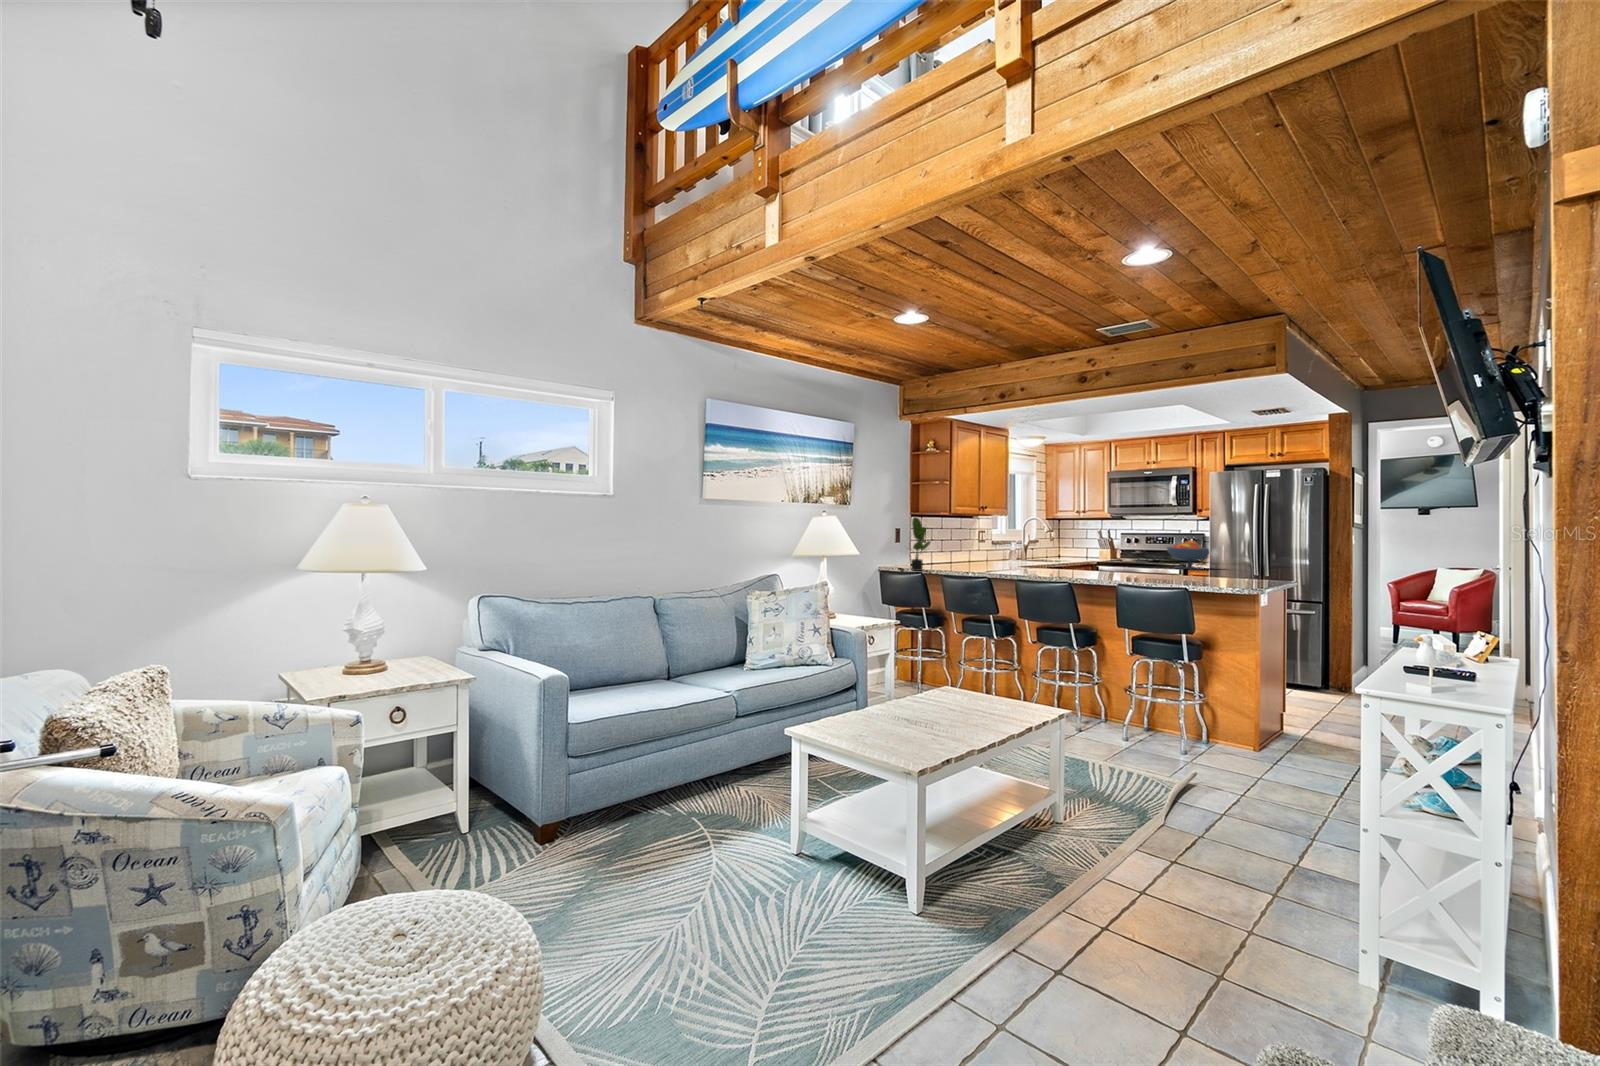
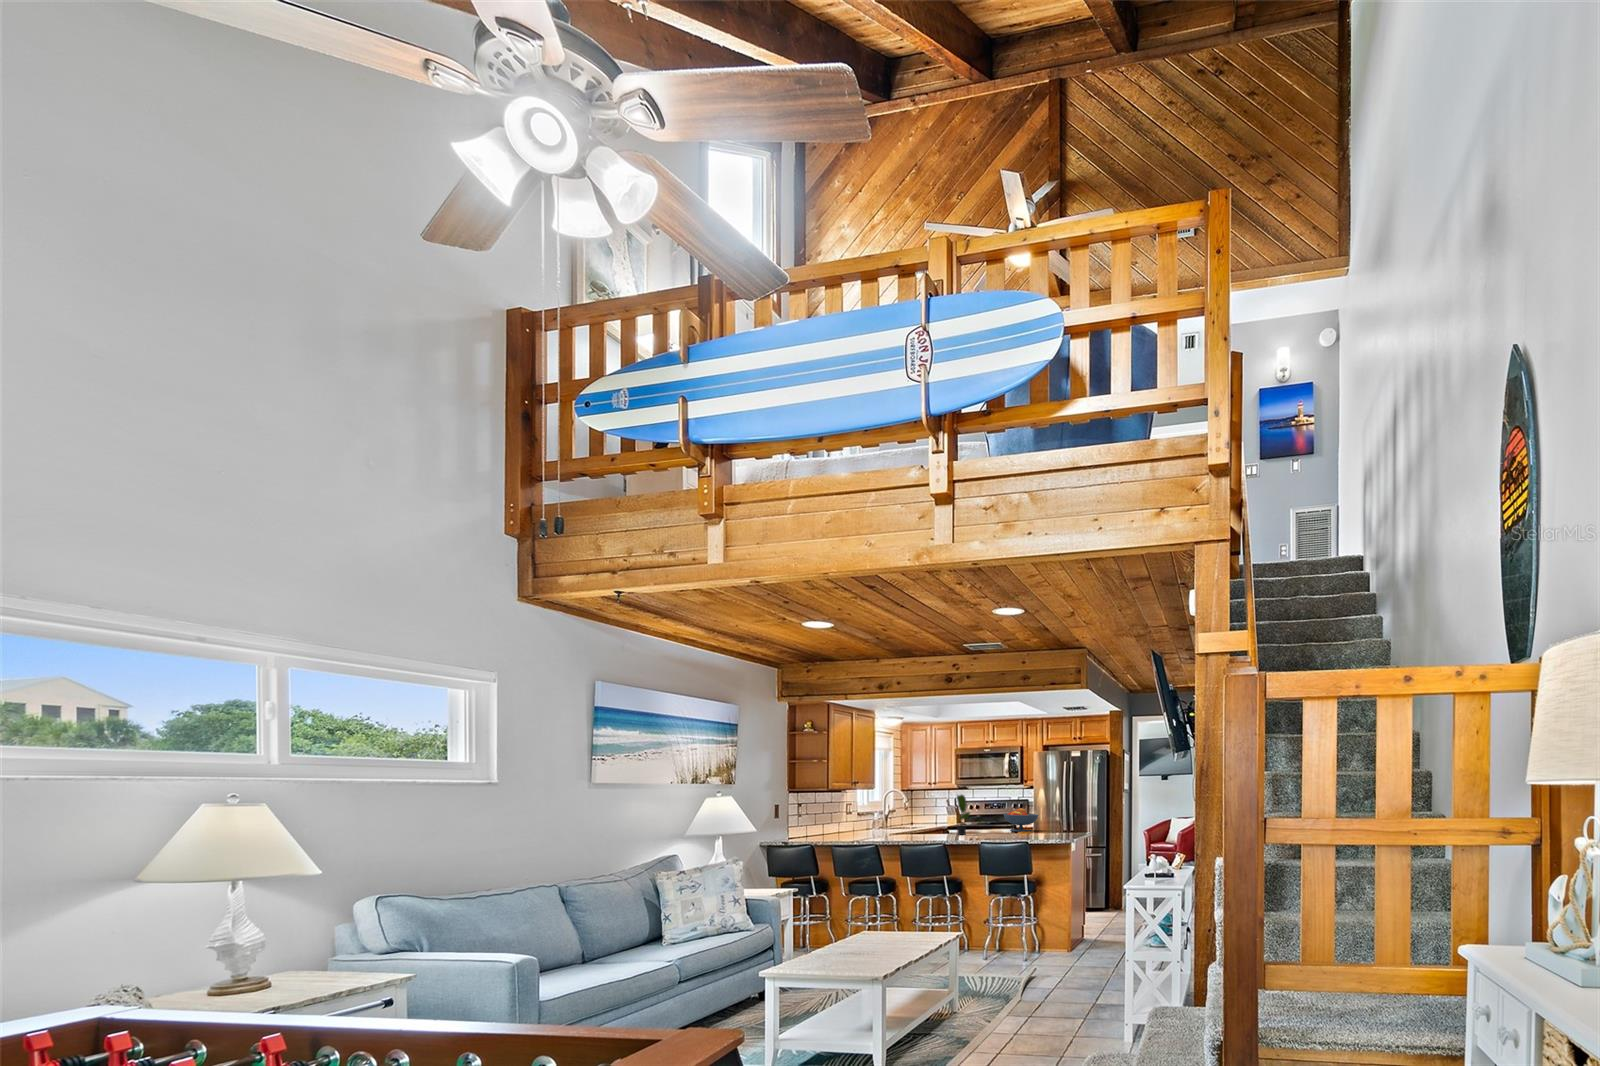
potted plant: present [911,517,931,571] -> present [957,795,970,835]

